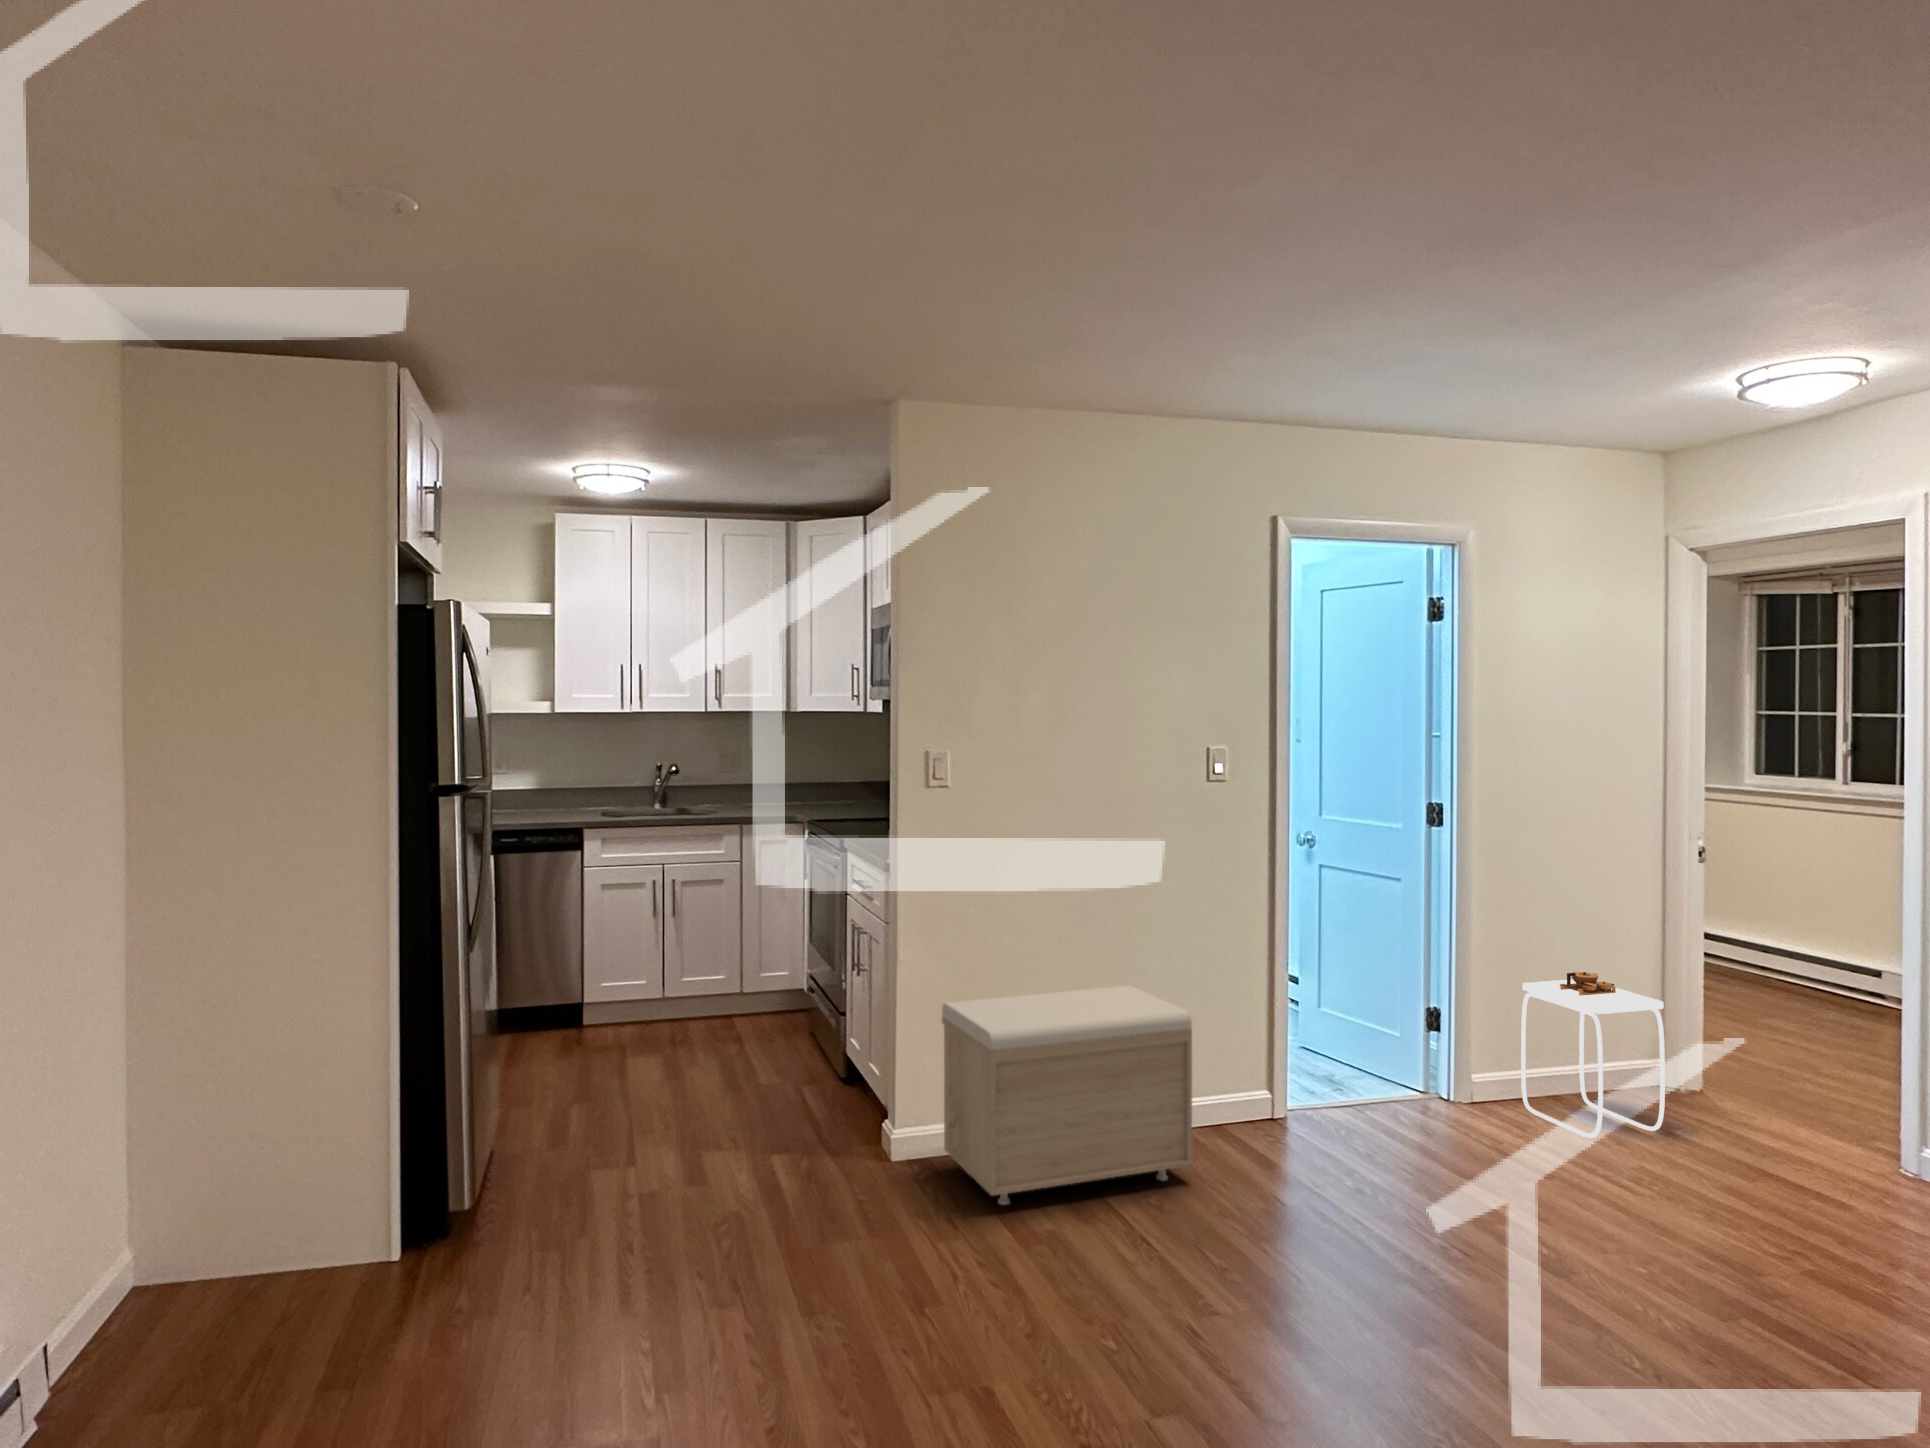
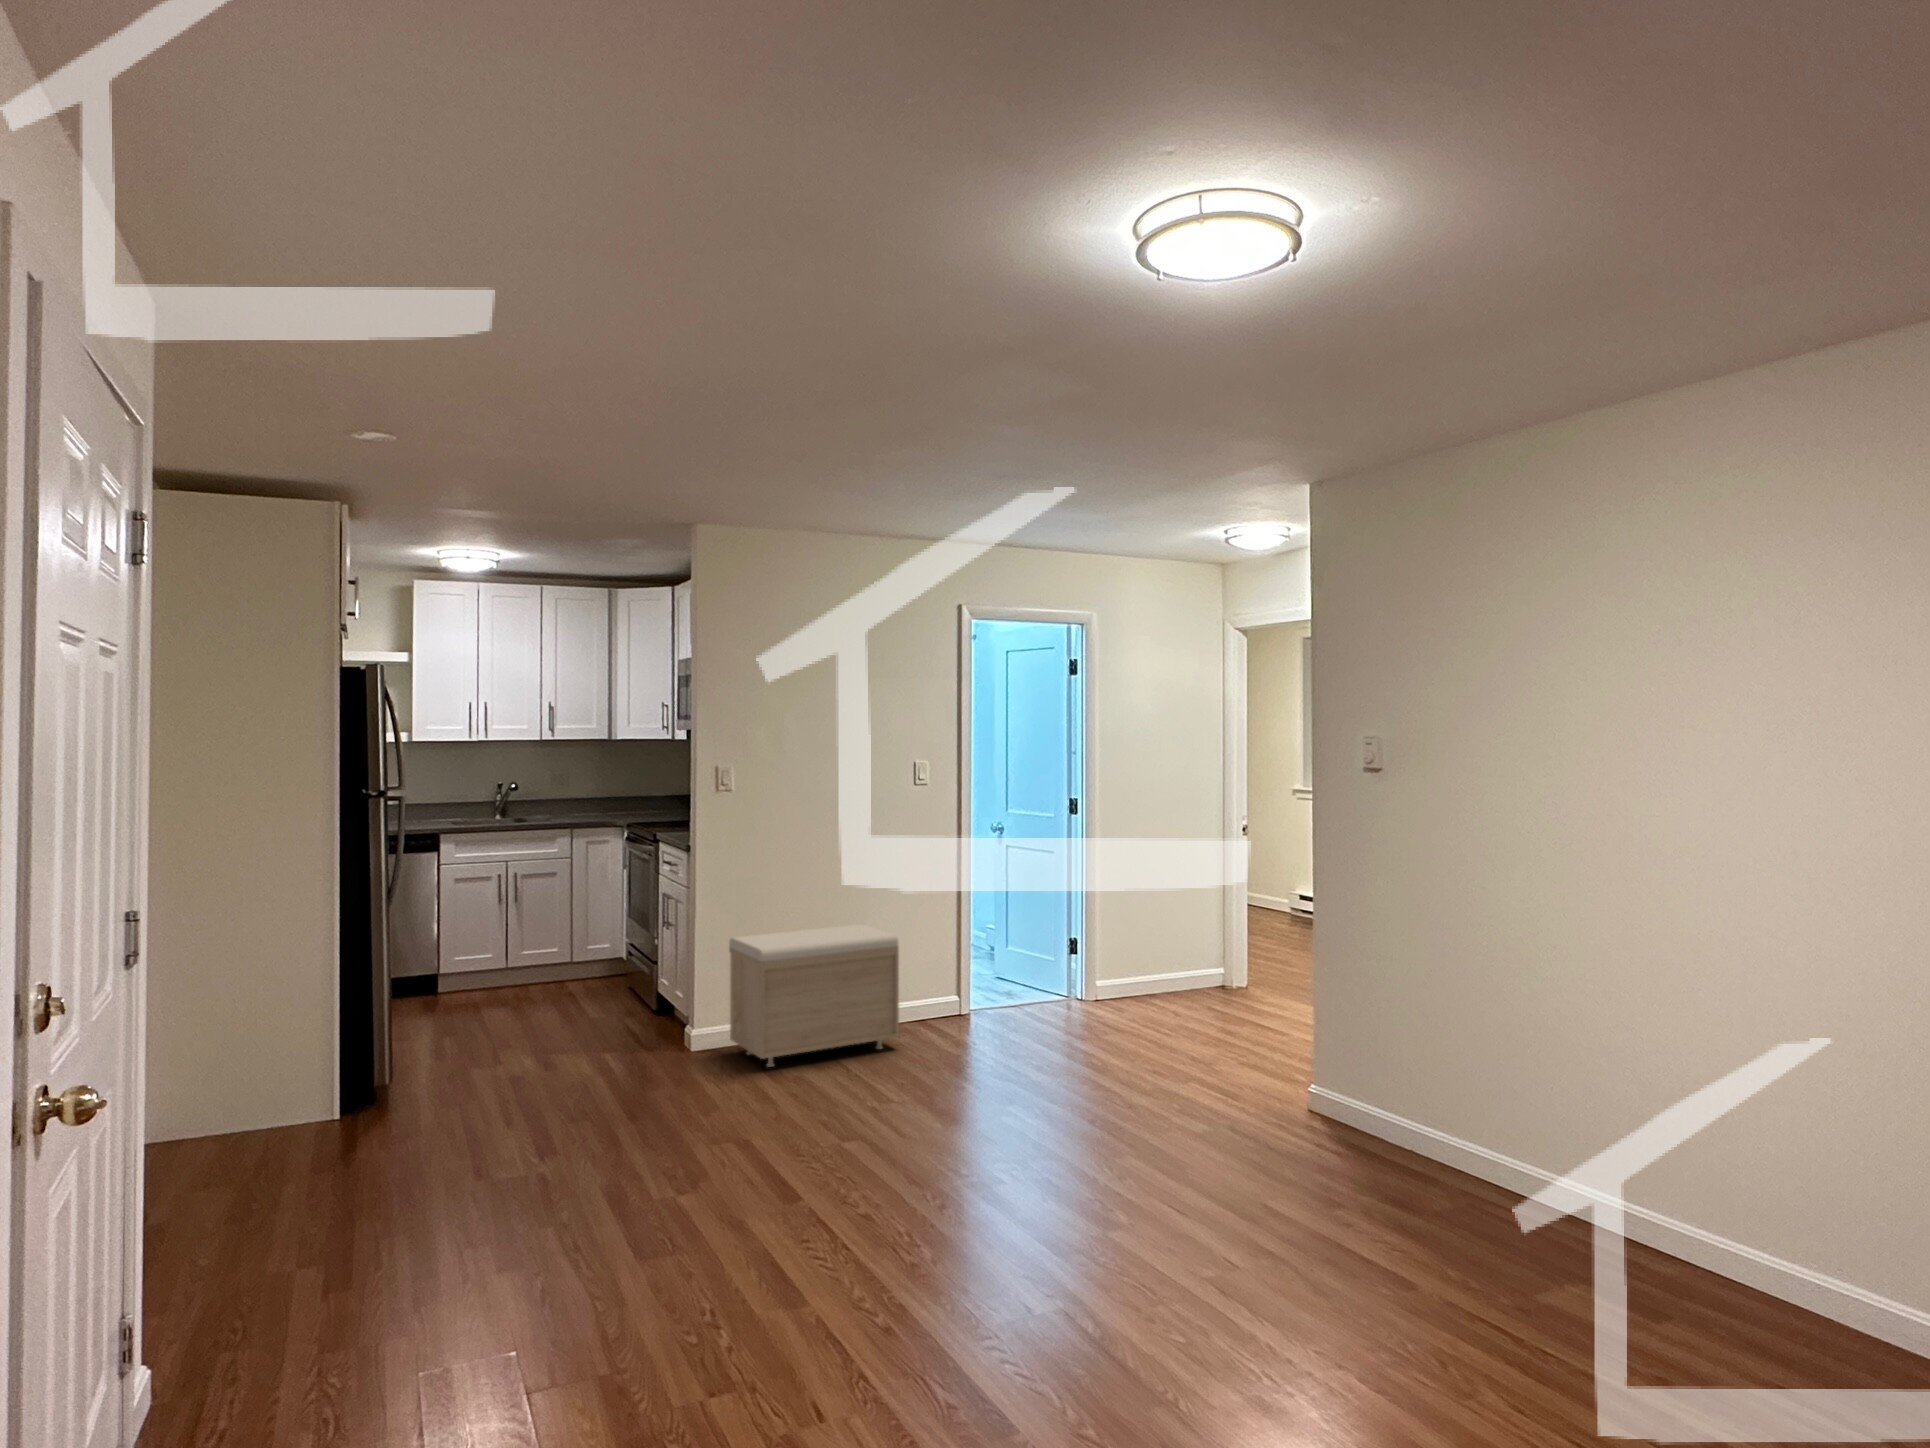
side table: present [1521,972,1665,1138] -> none [1126,907,1207,1013]

